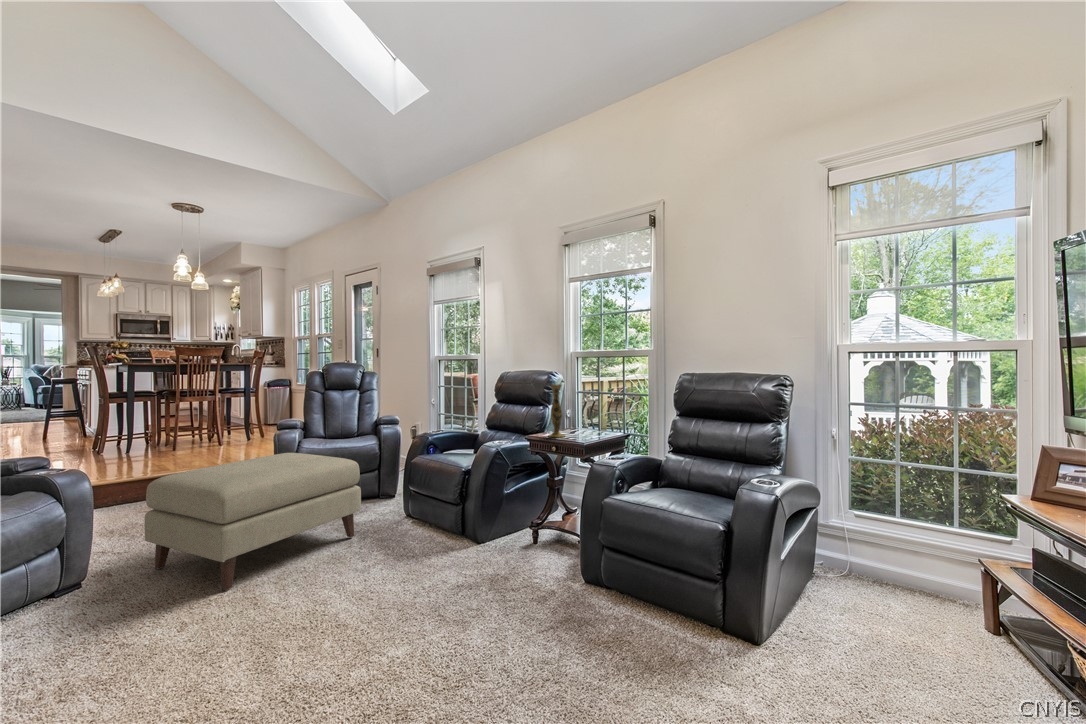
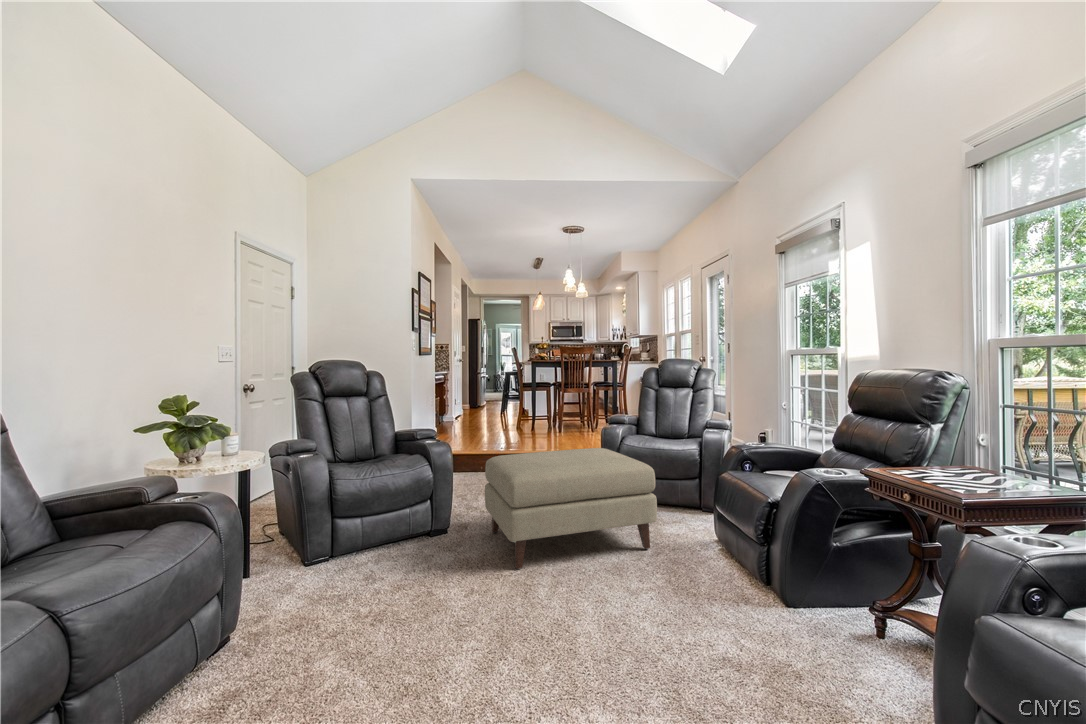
vase: present [548,384,565,437] -> none [909,391,948,479]

